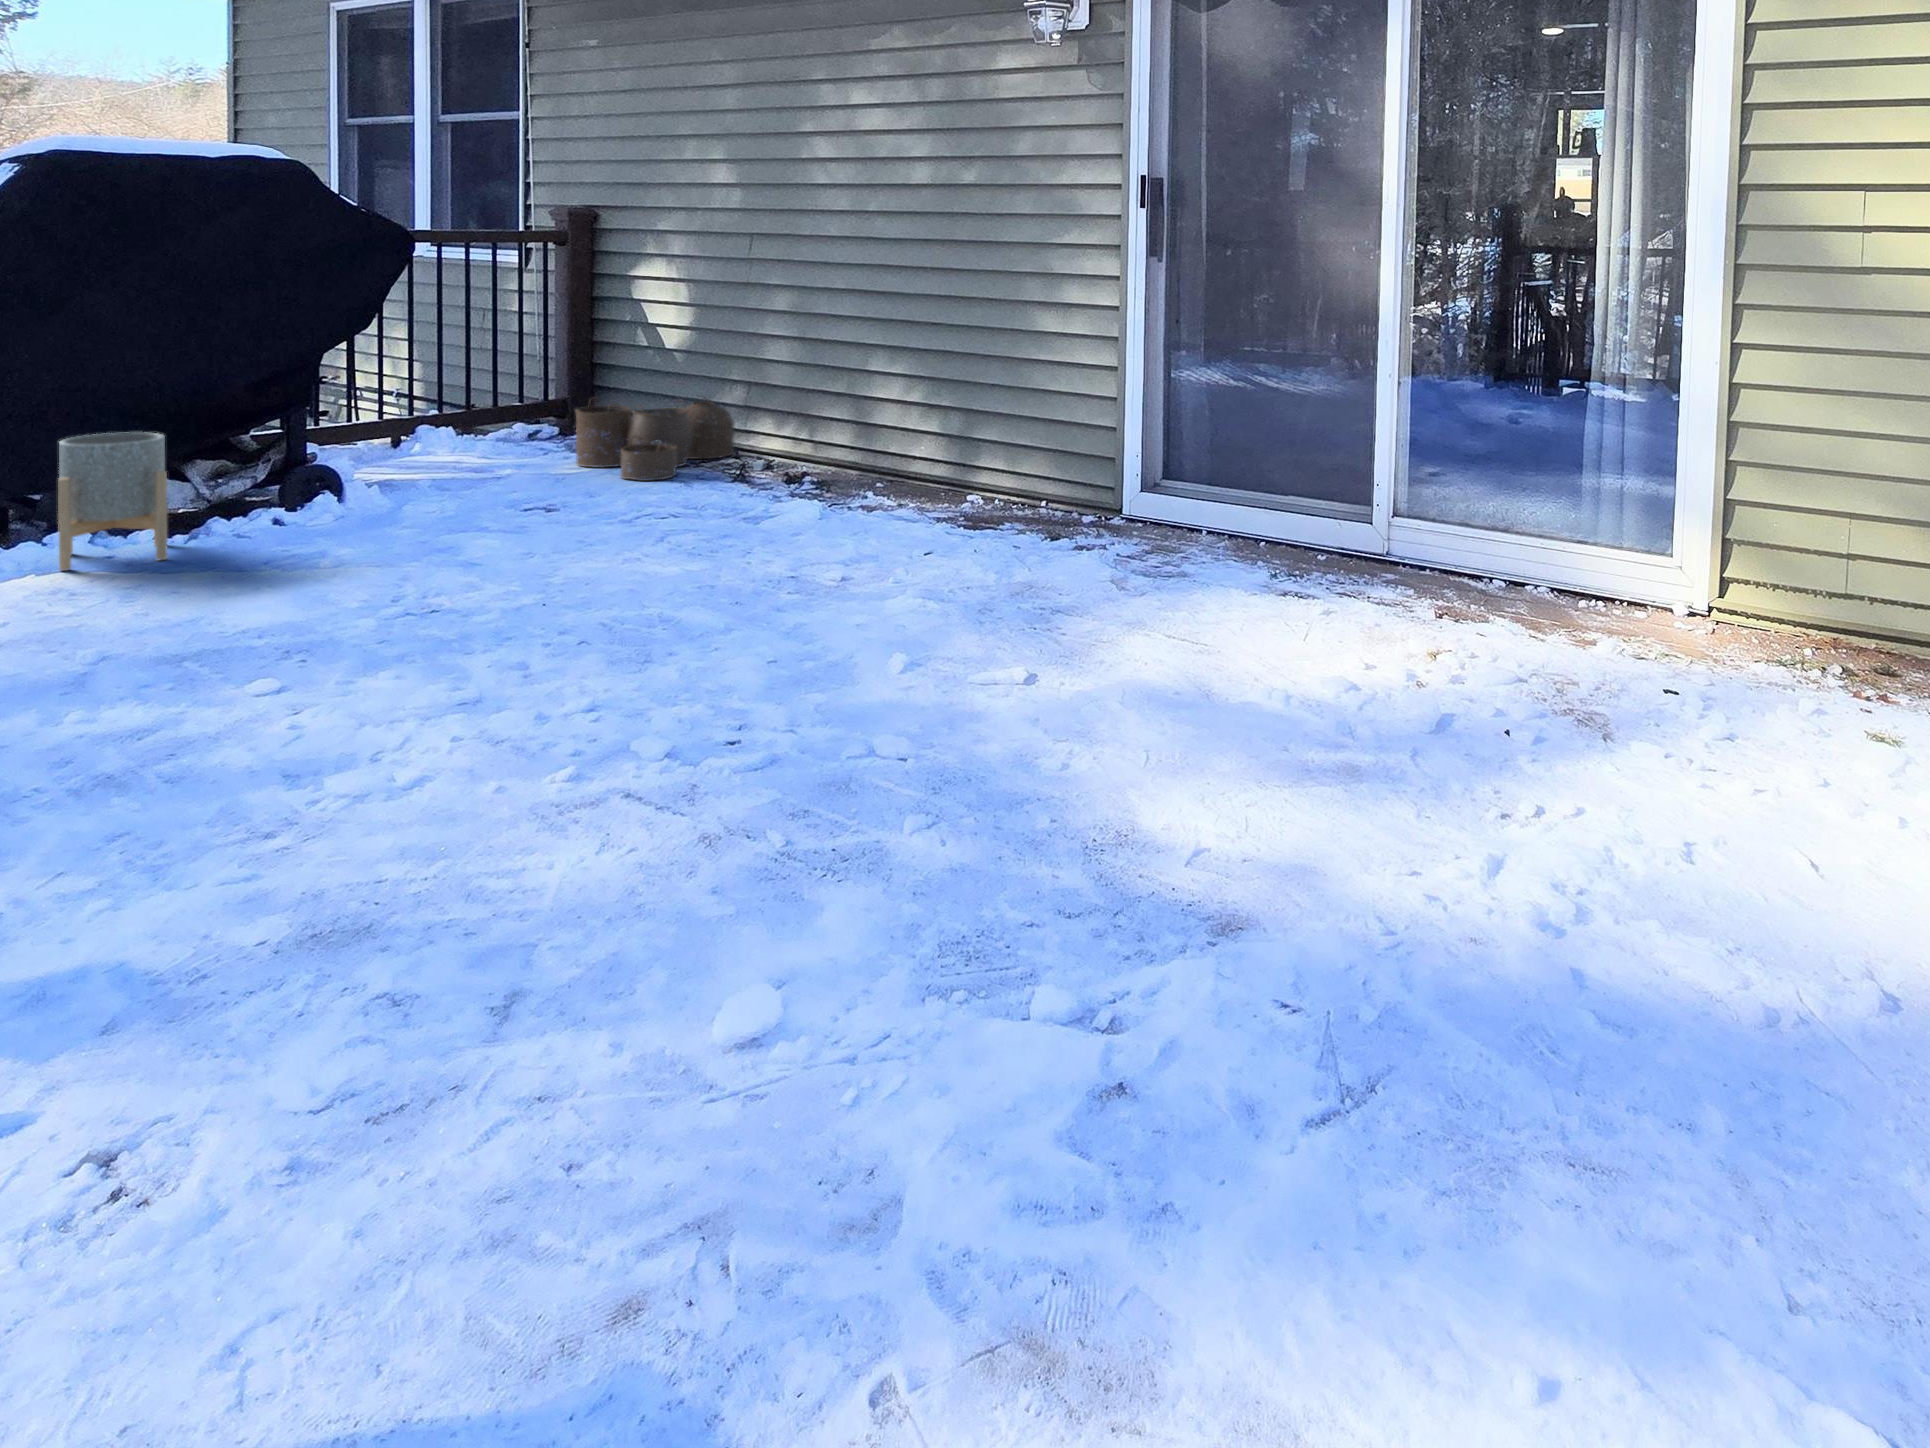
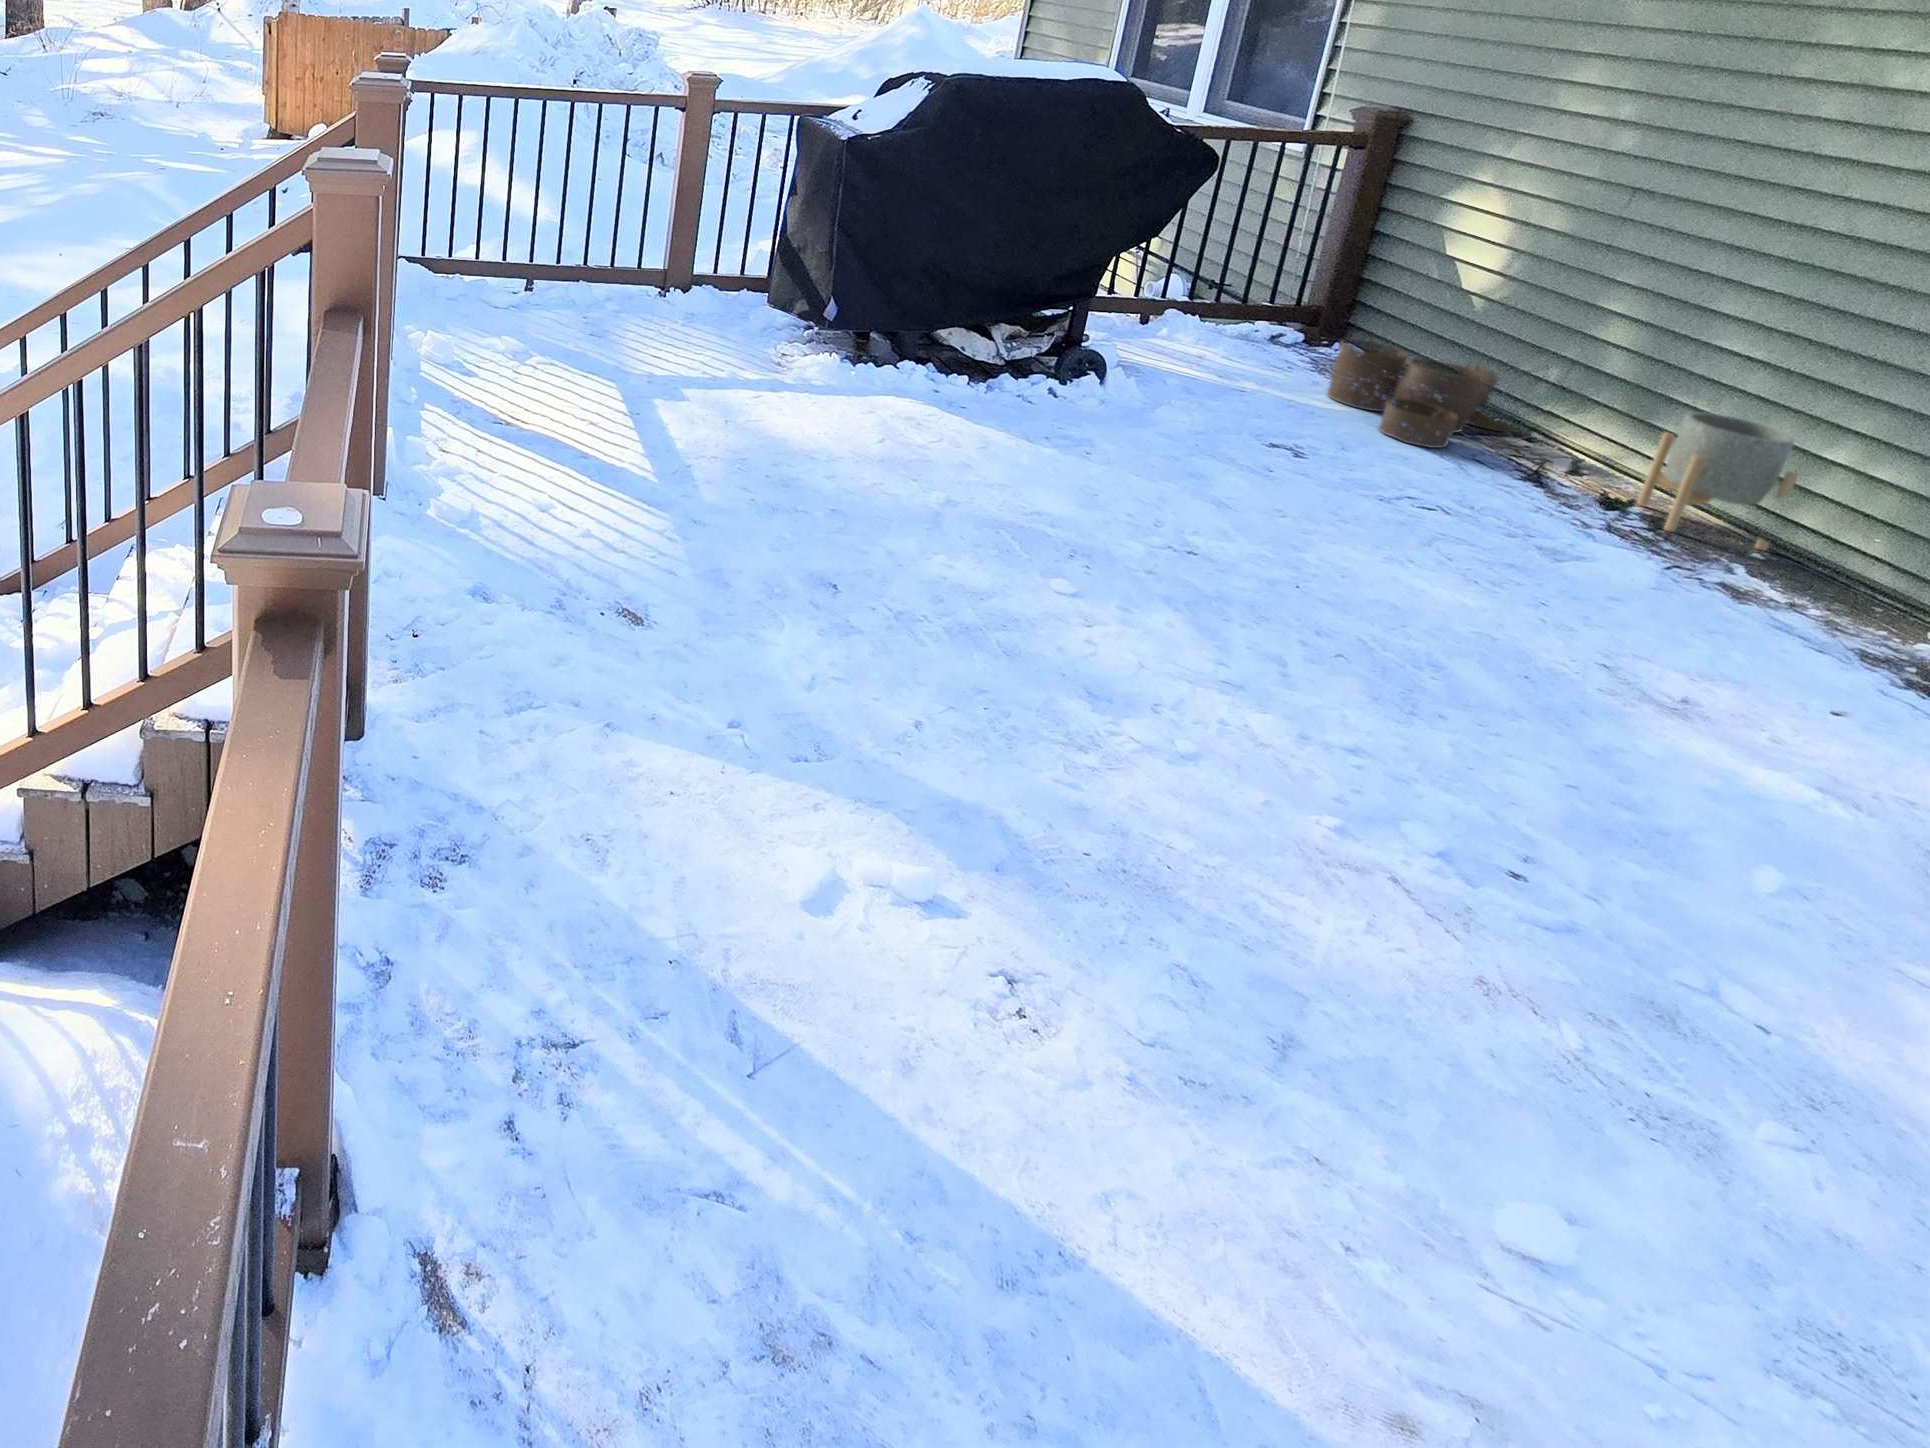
planter: present [58,432,167,571] -> present [1637,412,1798,550]

